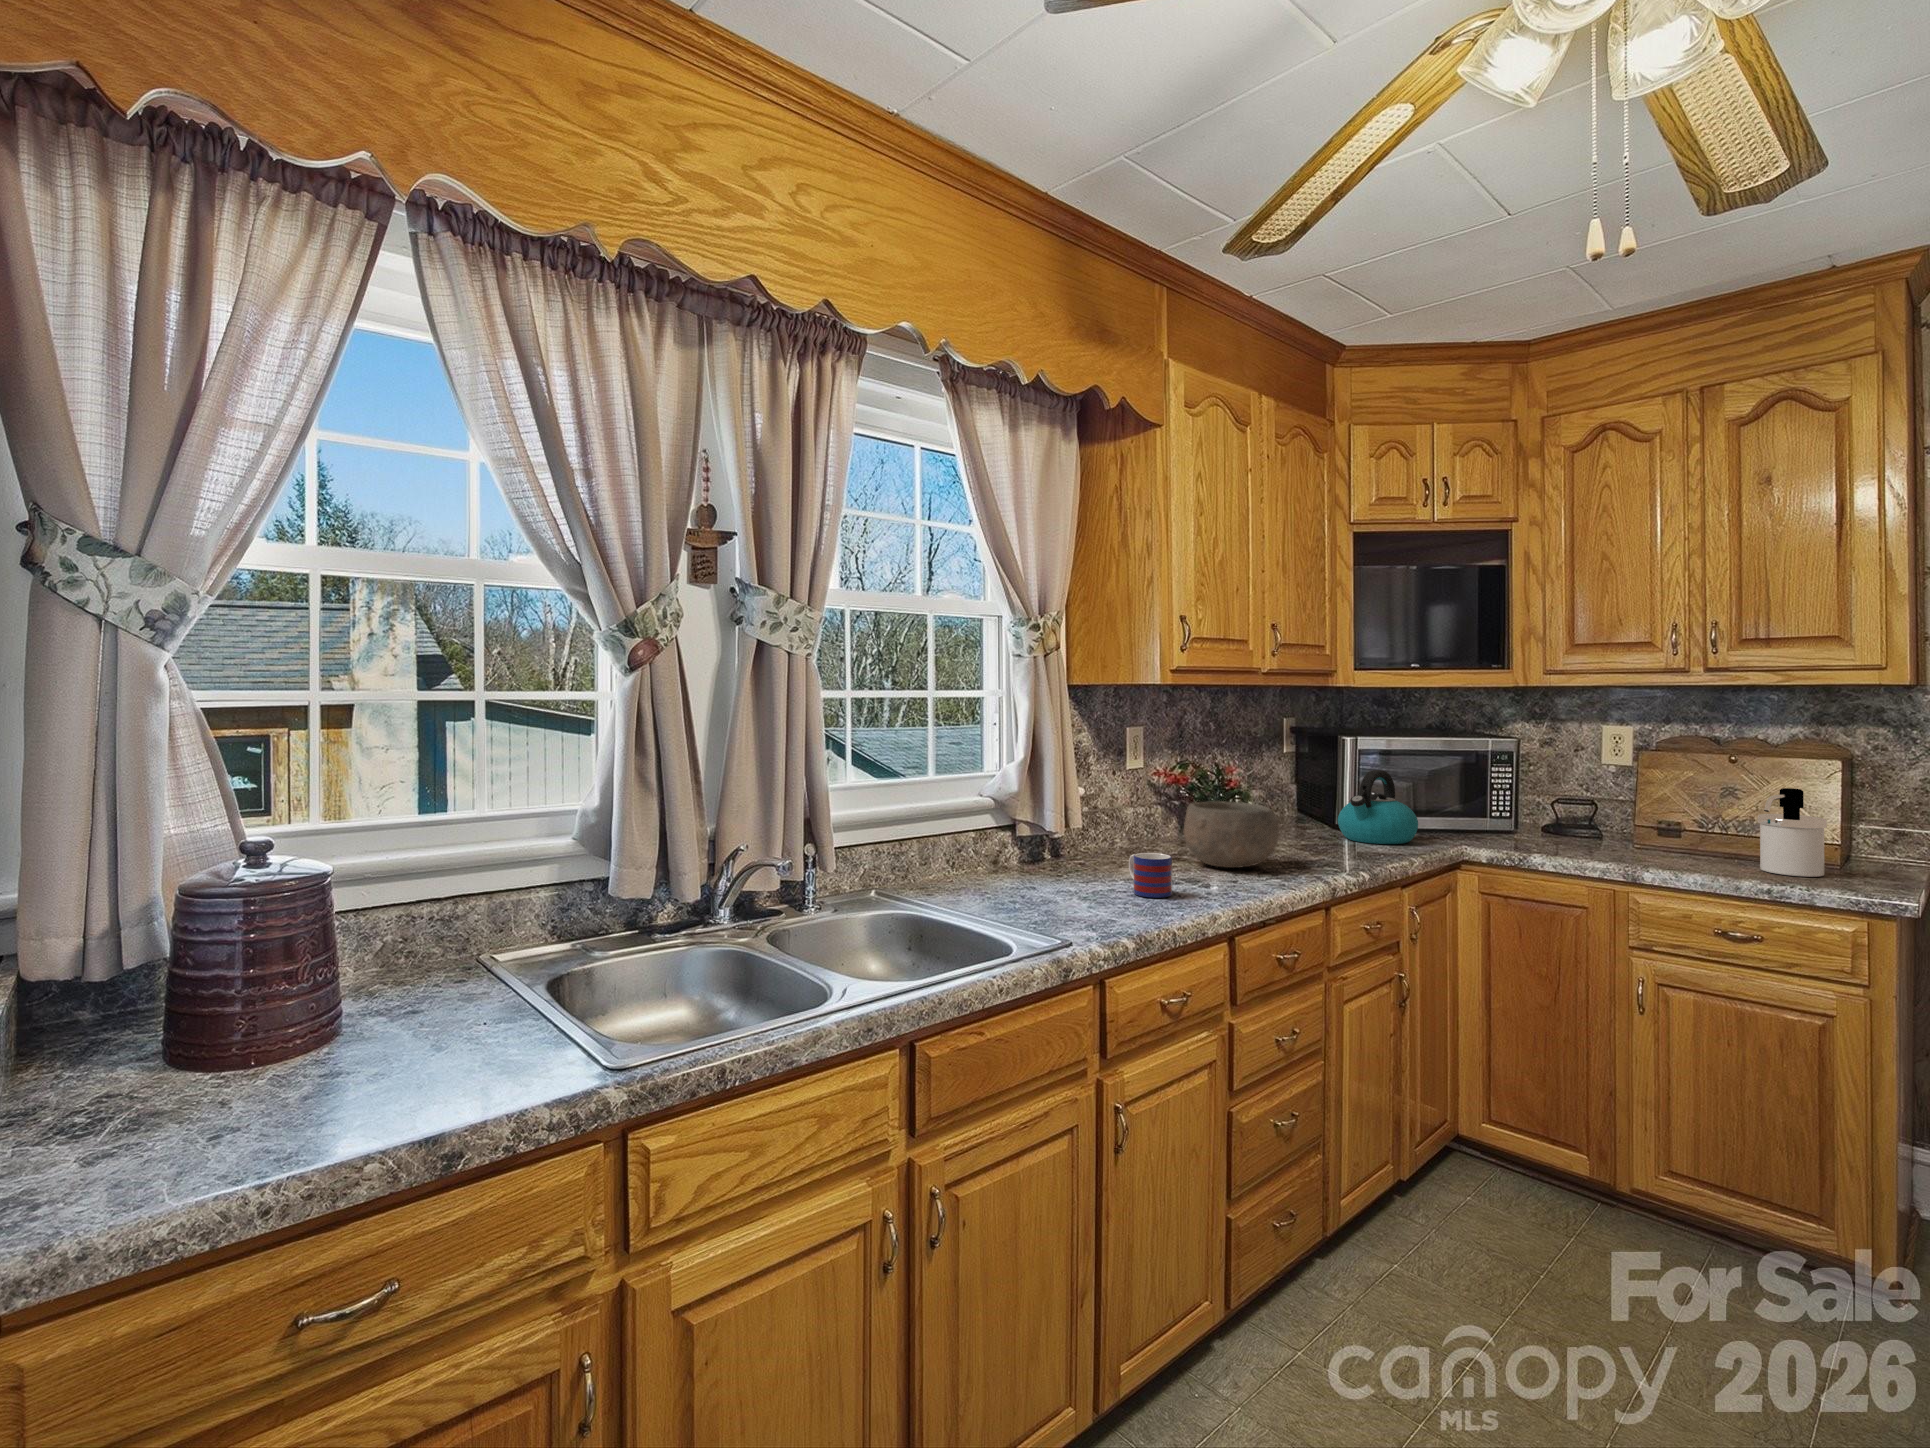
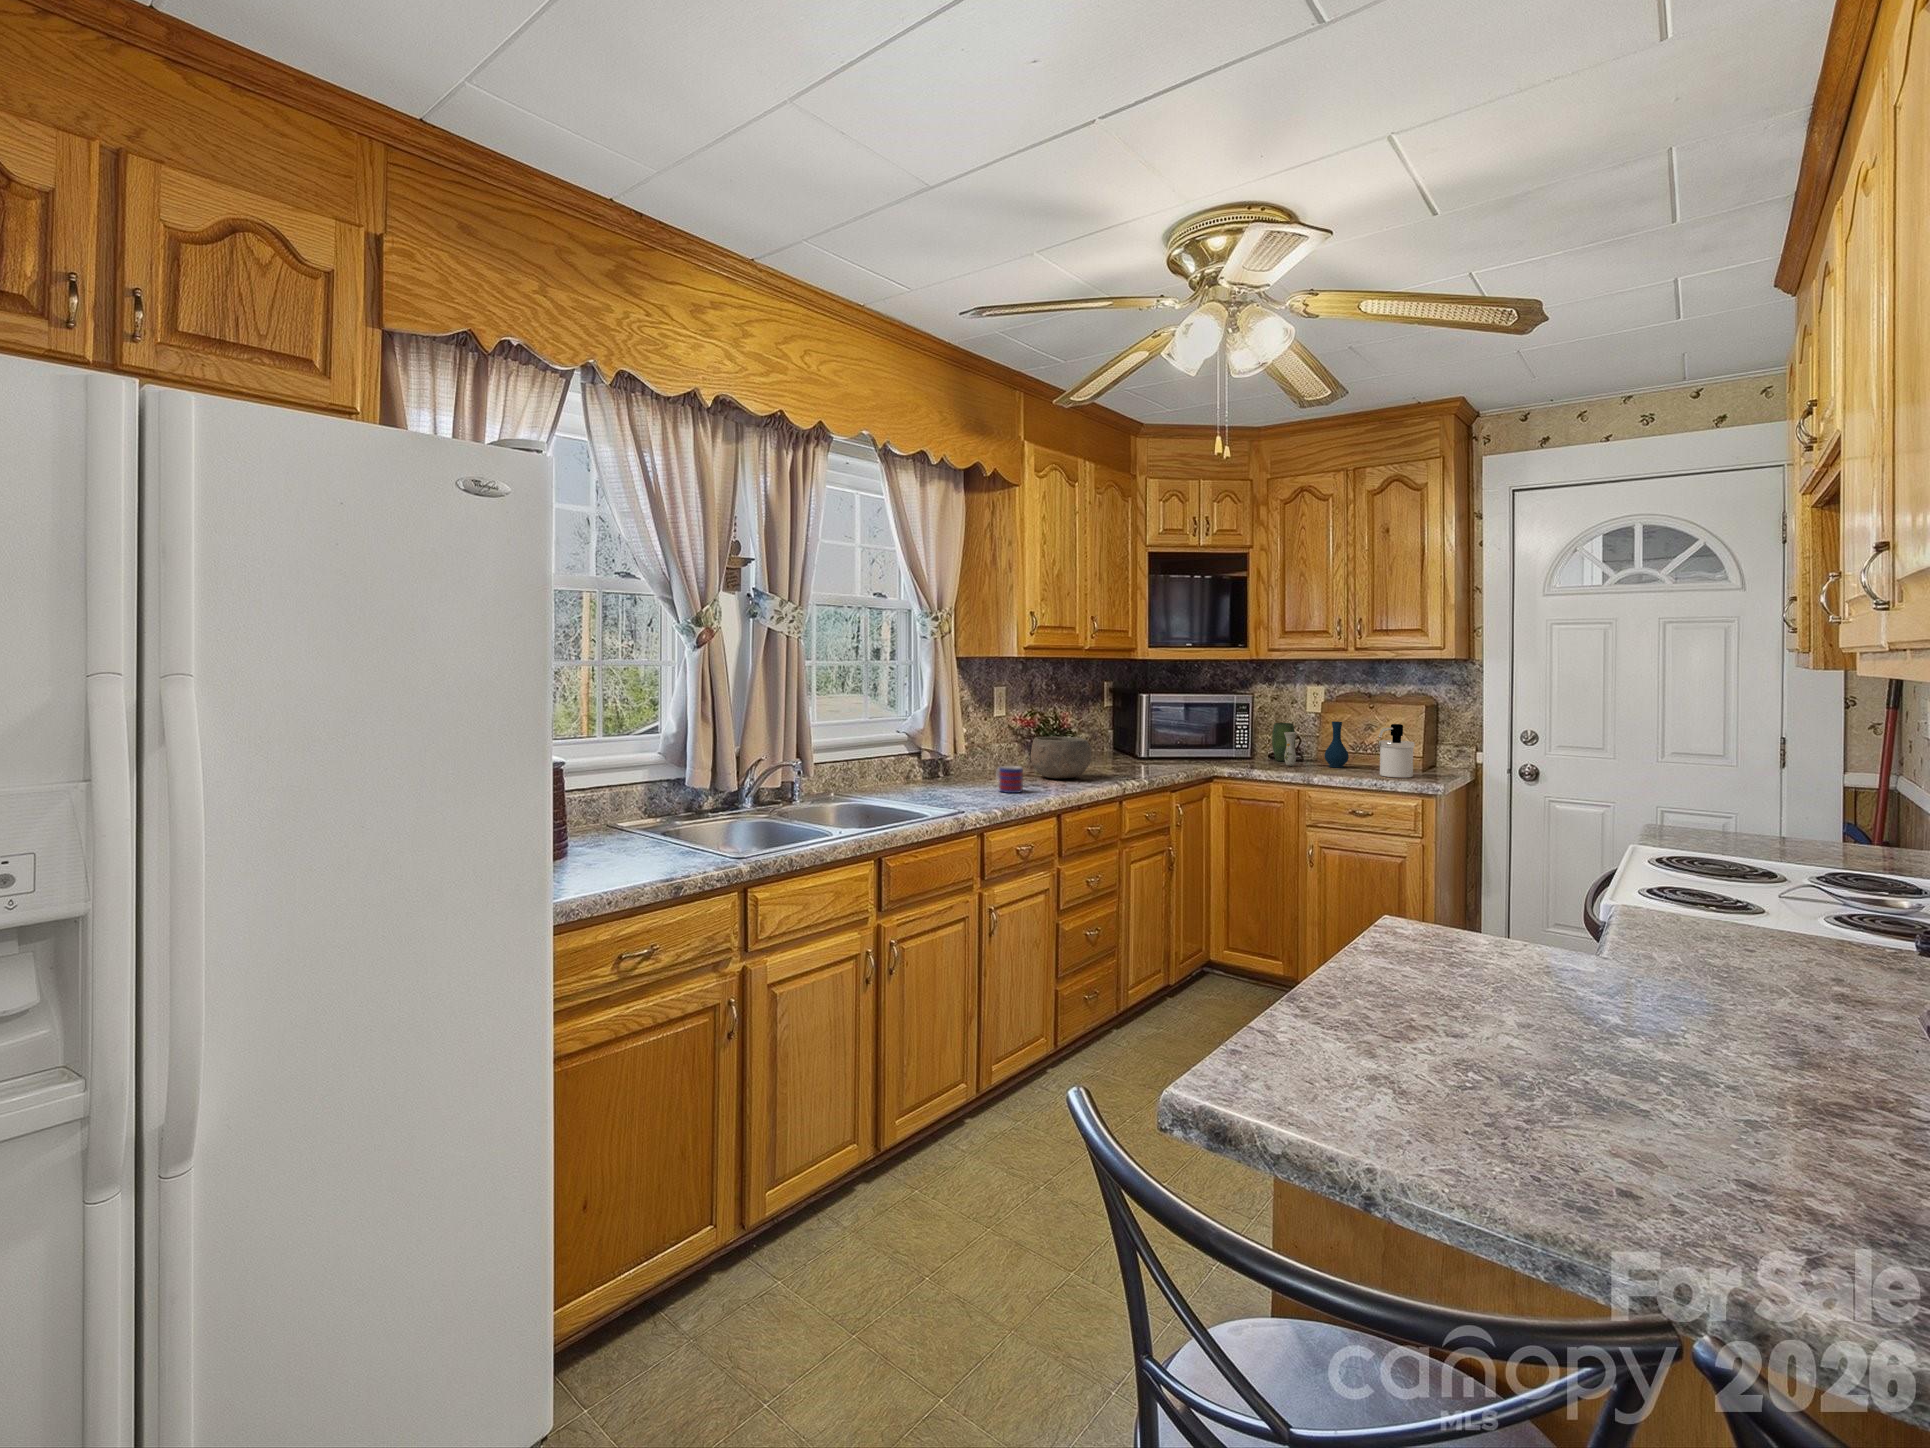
kettle: present [1338,770,1418,844] -> none [1134,717,1185,766]
vase: none [1552,779,1691,852] -> present [1272,721,1349,768]

